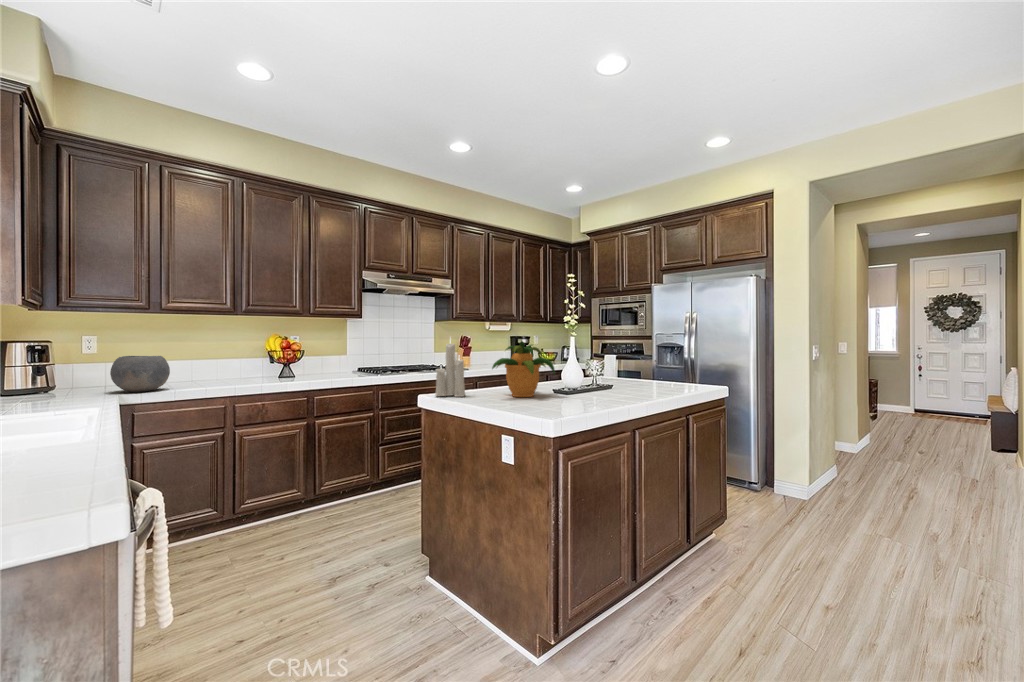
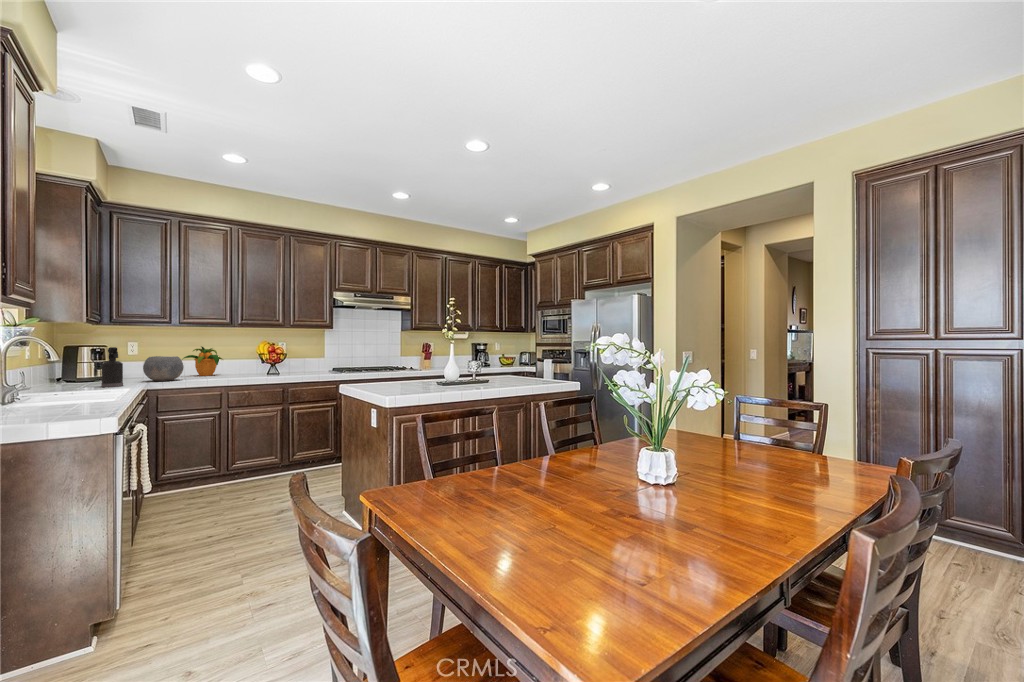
candle: present [435,341,465,397] -> none [352,341,373,385]
potted plant: present [492,341,555,397] -> present [183,346,222,376]
spray bottle: none [48,343,83,405] -> present [101,347,123,387]

